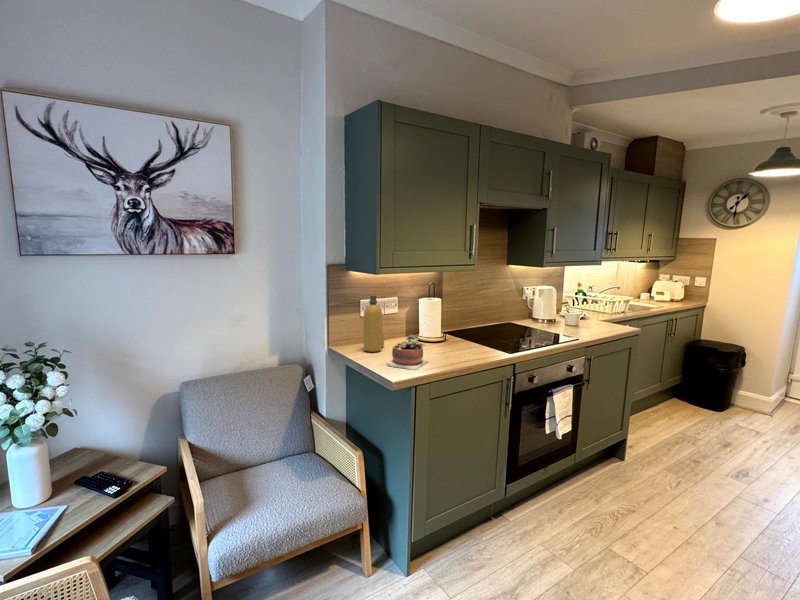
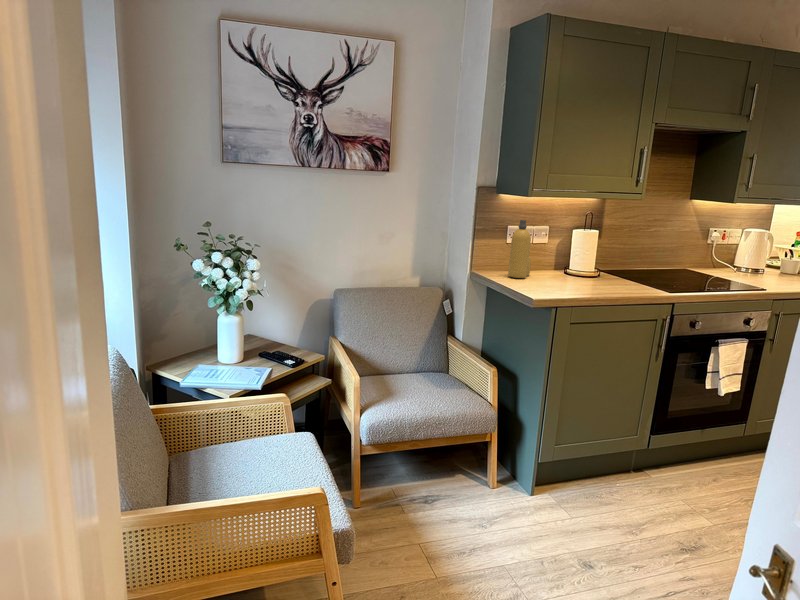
succulent plant: present [386,335,428,370] -> none [530,261,575,295]

